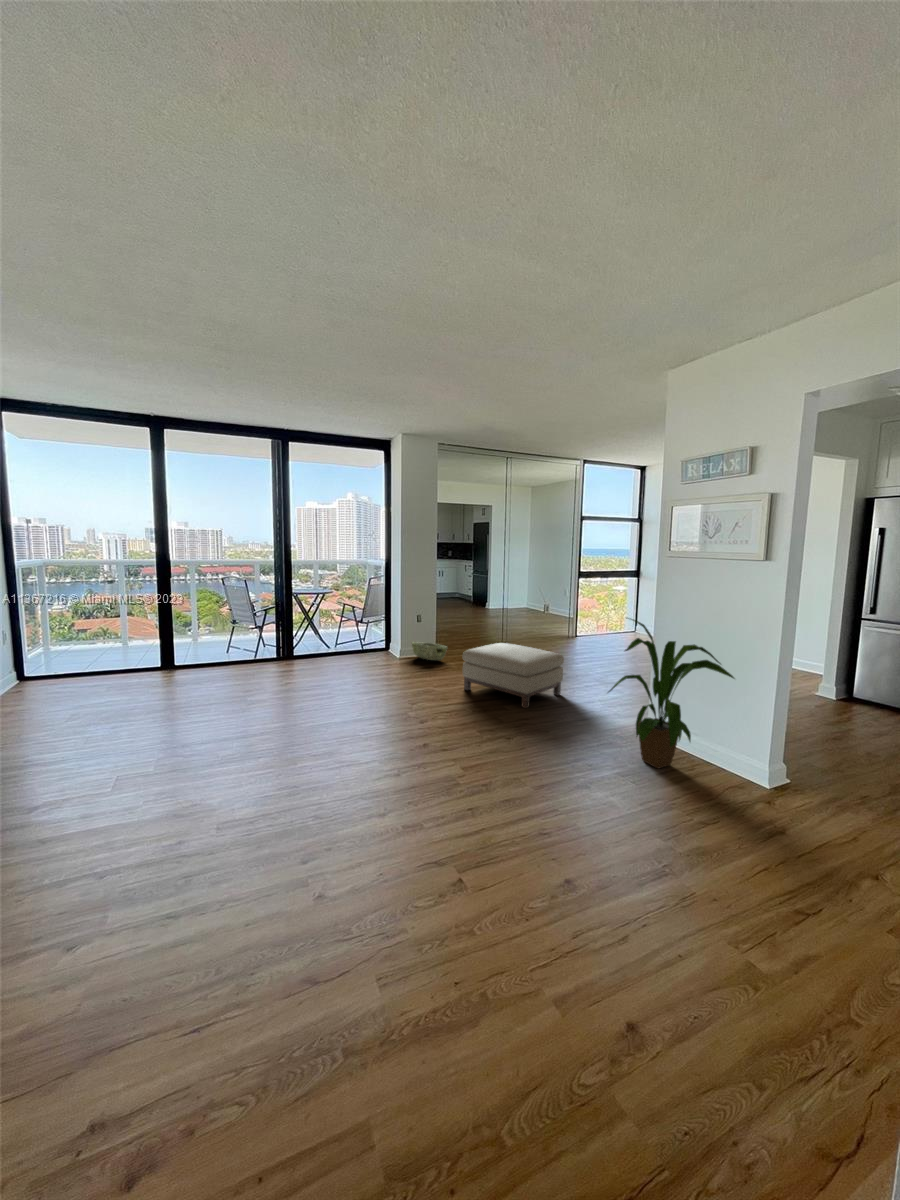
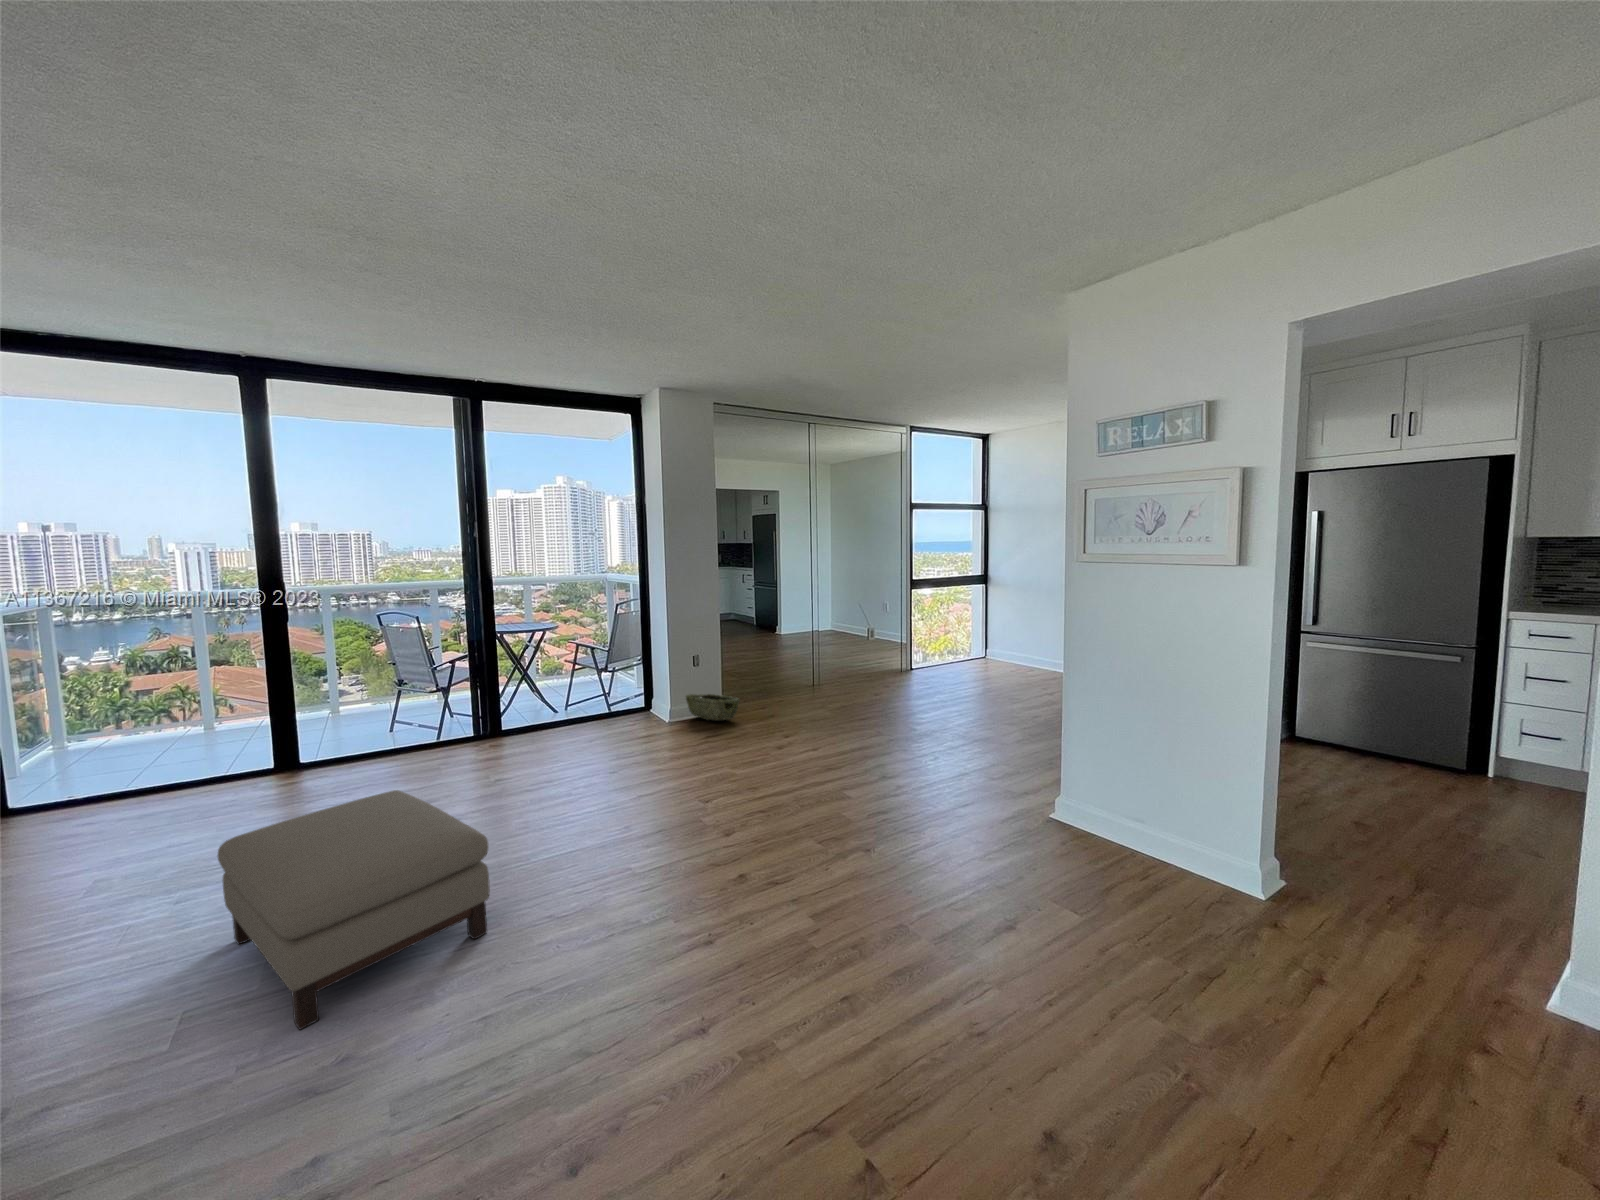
house plant: present [609,619,734,768] -> none [1017,656,1214,884]
ottoman: present [463,643,564,708] -> present [217,790,490,1029]

